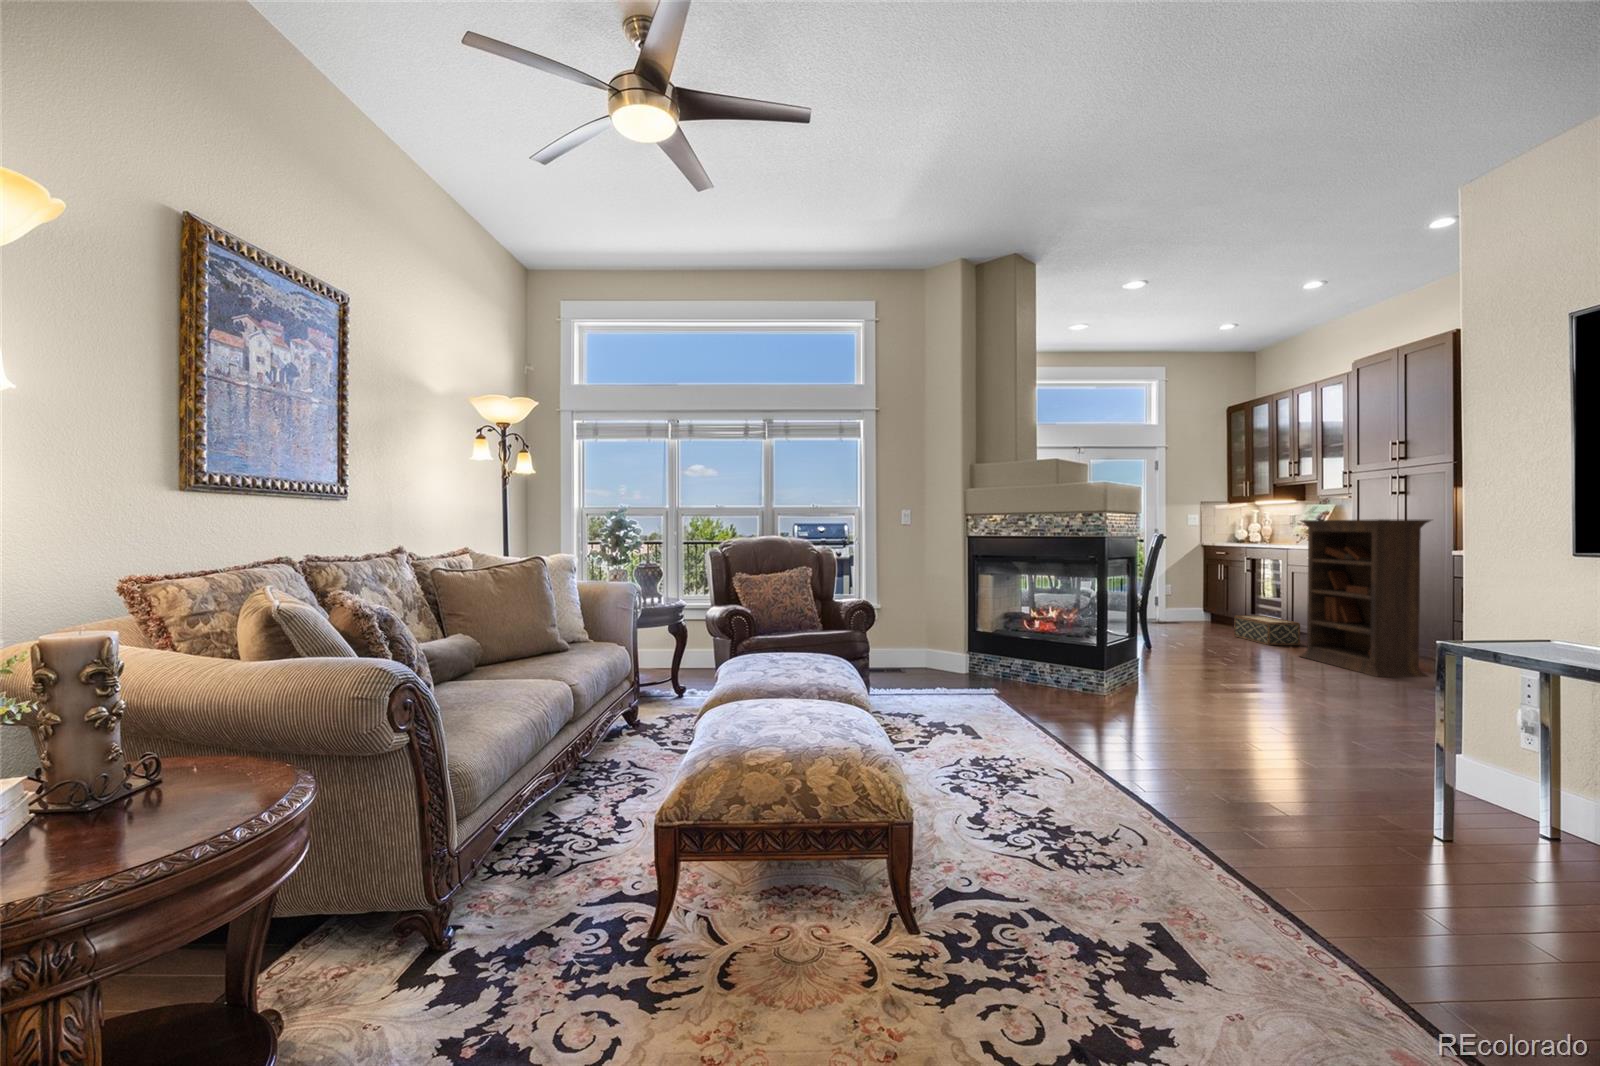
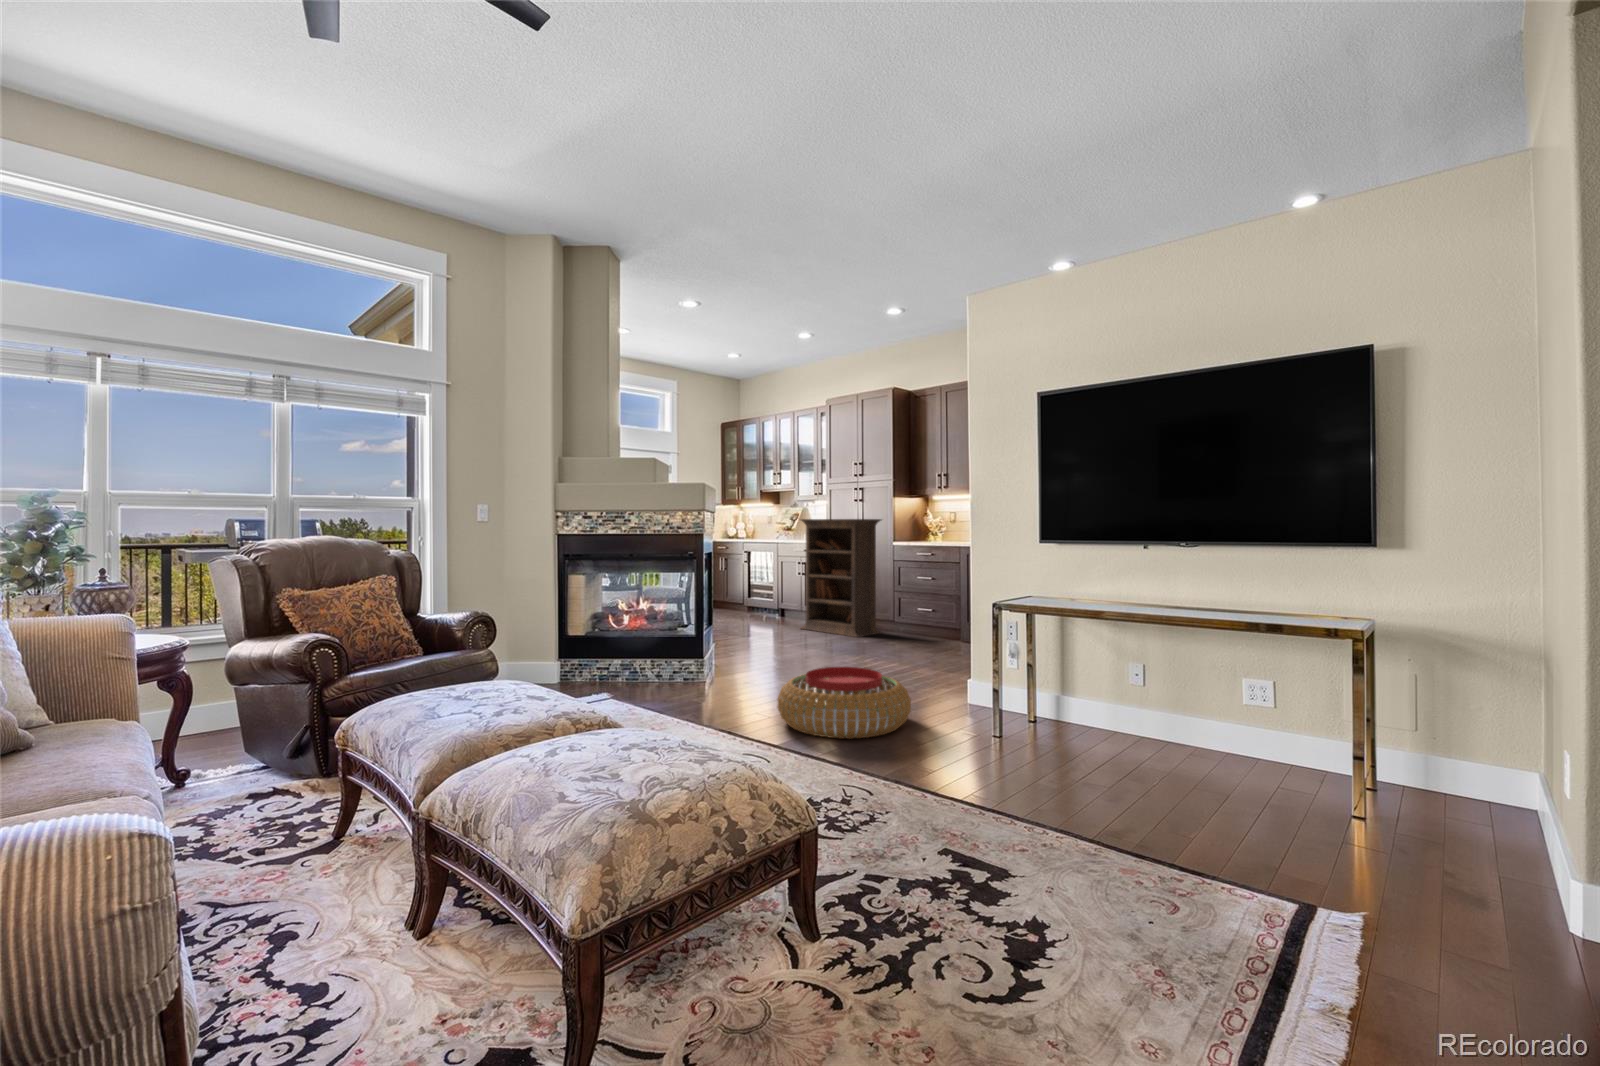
woven basket: present [1234,615,1300,645] -> none [743,599,791,622]
pouf: none [1128,696,1317,791] -> present [777,667,911,739]

